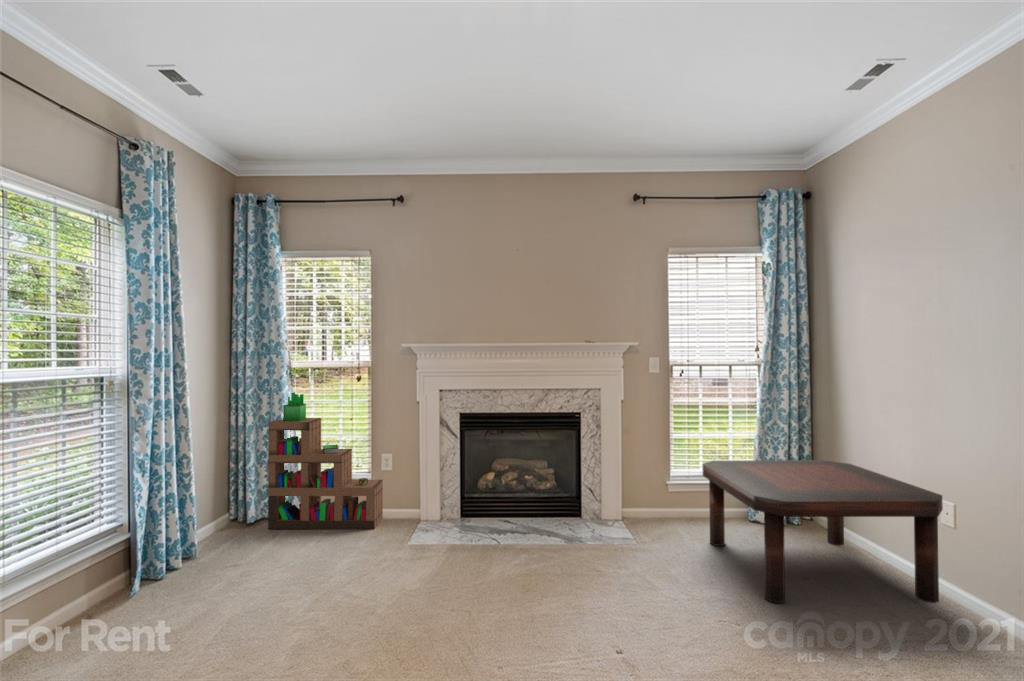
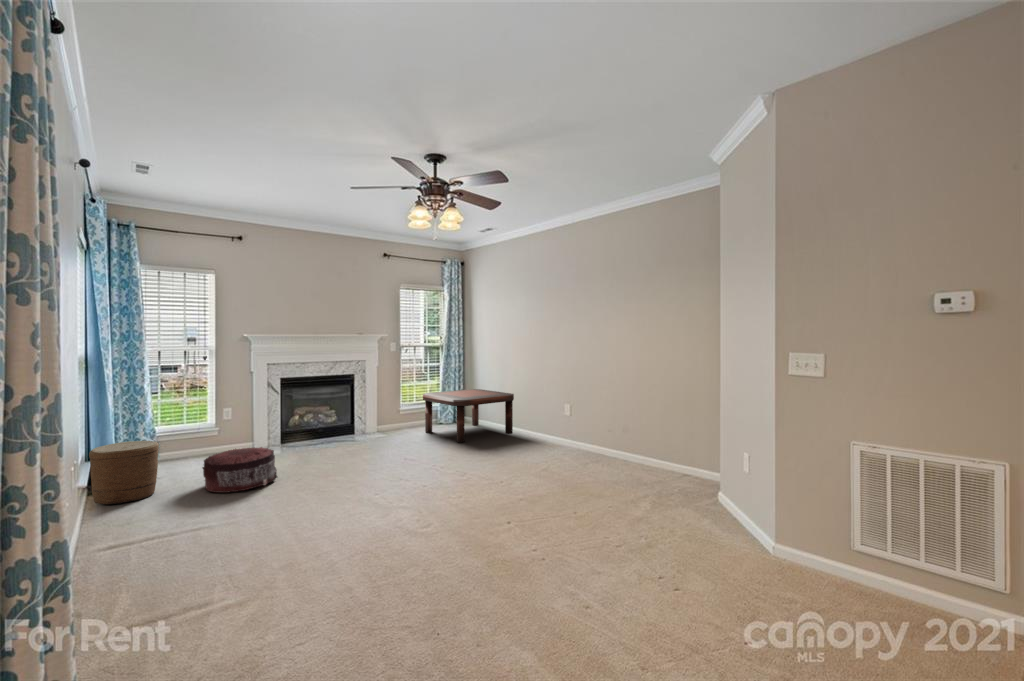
bookshelf: present [268,392,383,529] -> none [138,369,228,468]
woven basket: none [105,505,206,611] -> present [89,441,159,504]
pouf: none [226,540,348,644] -> present [203,447,277,493]

